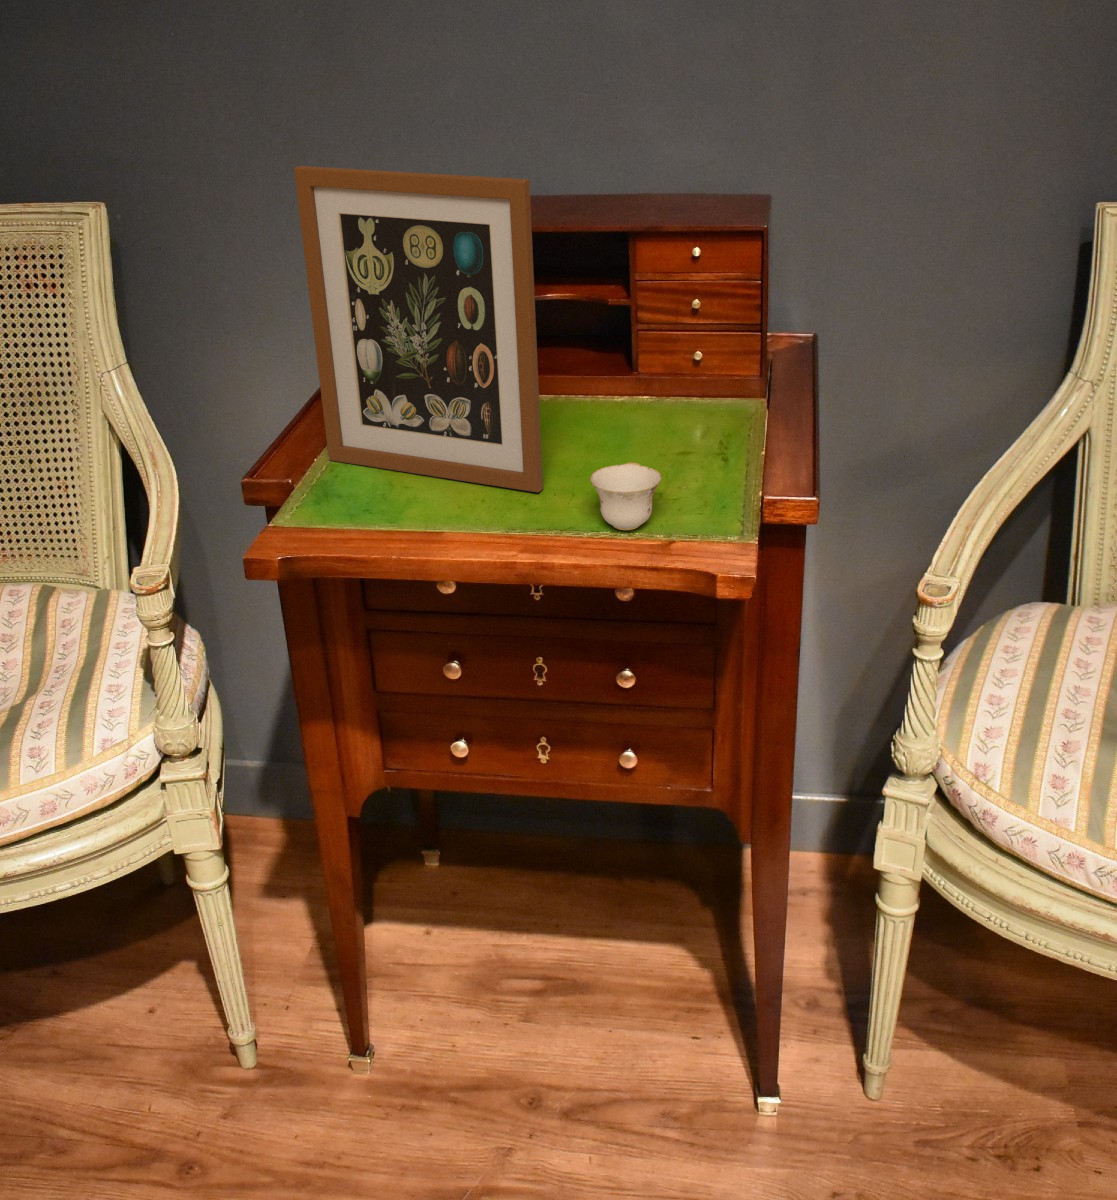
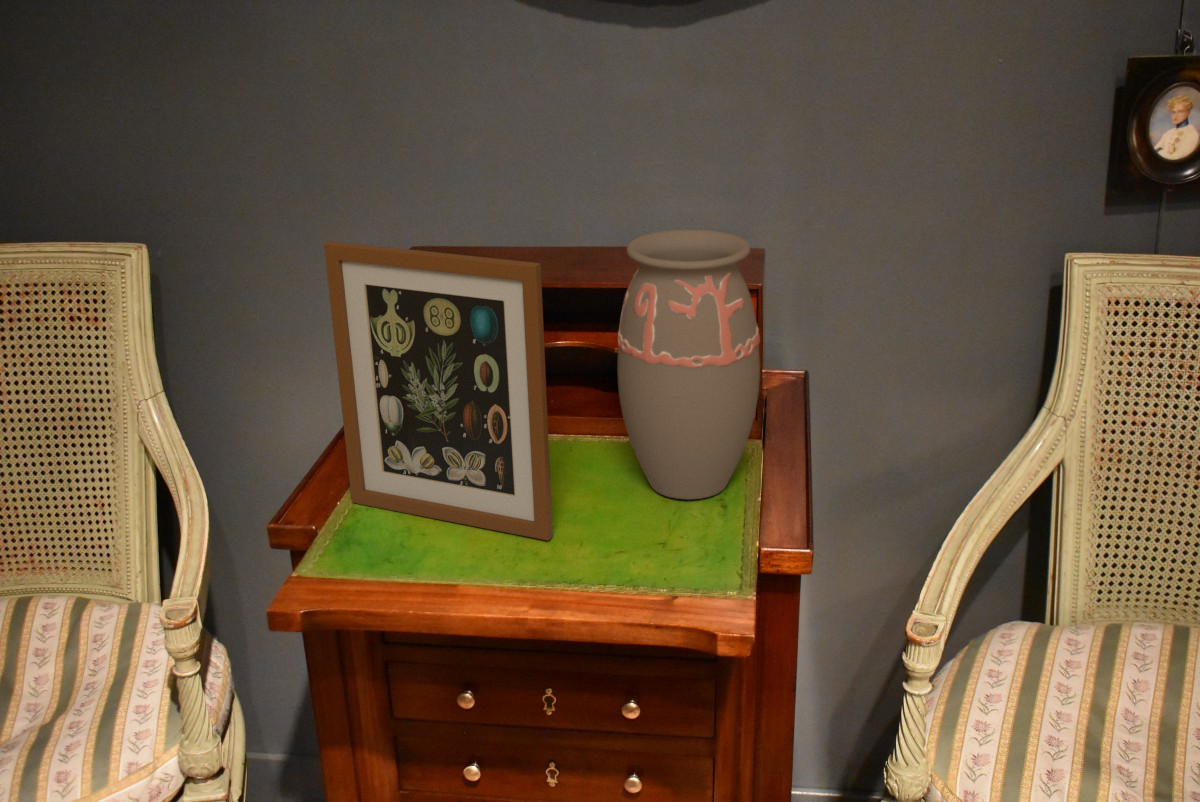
decorative vase: none [613,157,766,454] -> present [618,230,760,500]
teacup: present [590,462,662,530] -> none [597,517,663,583]

